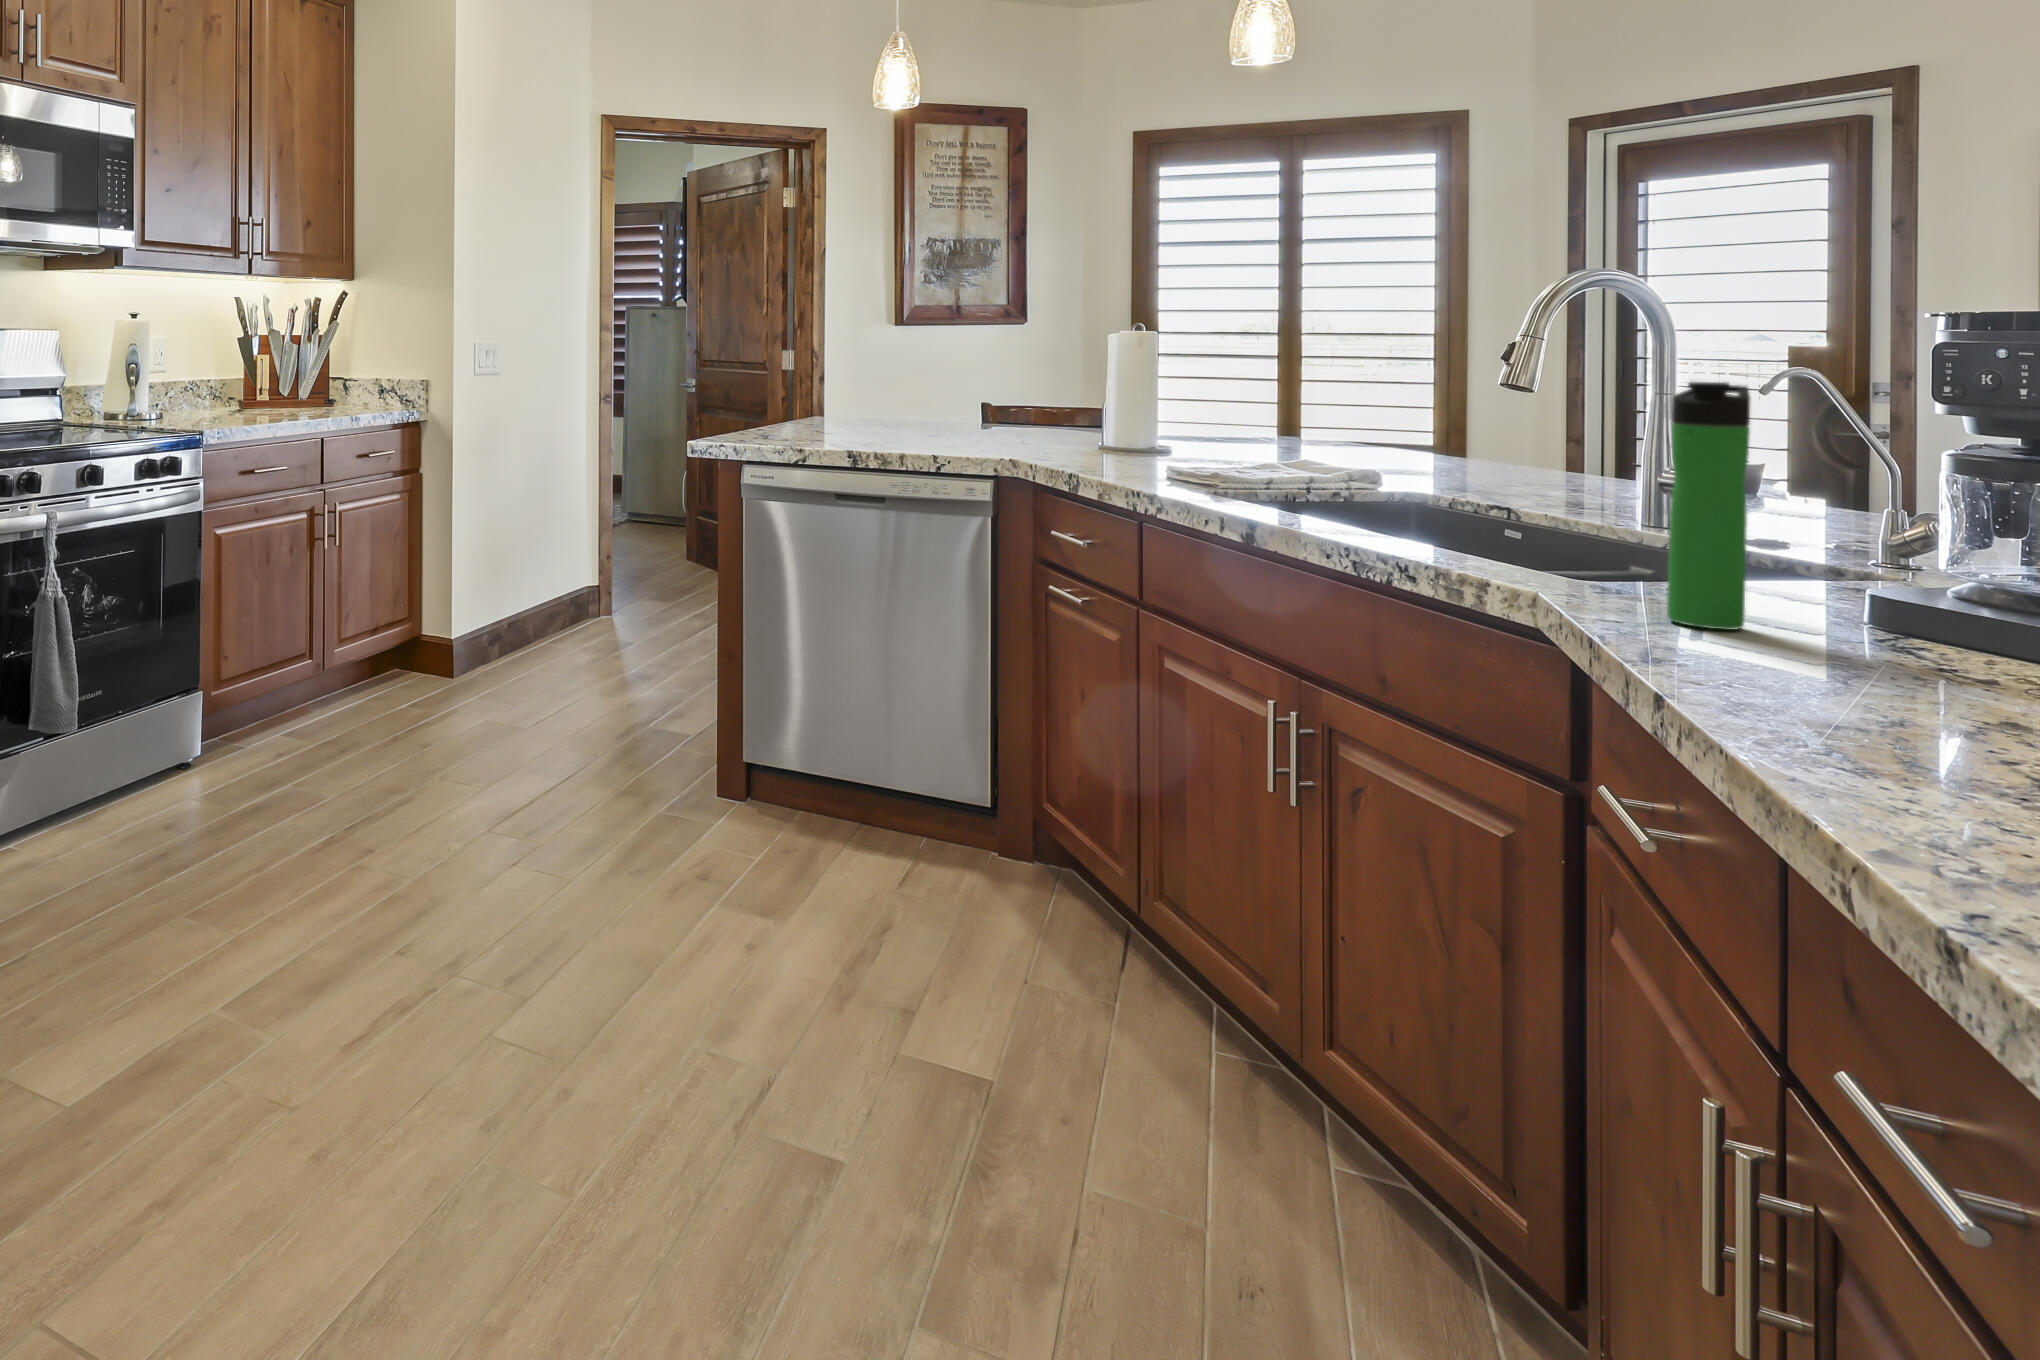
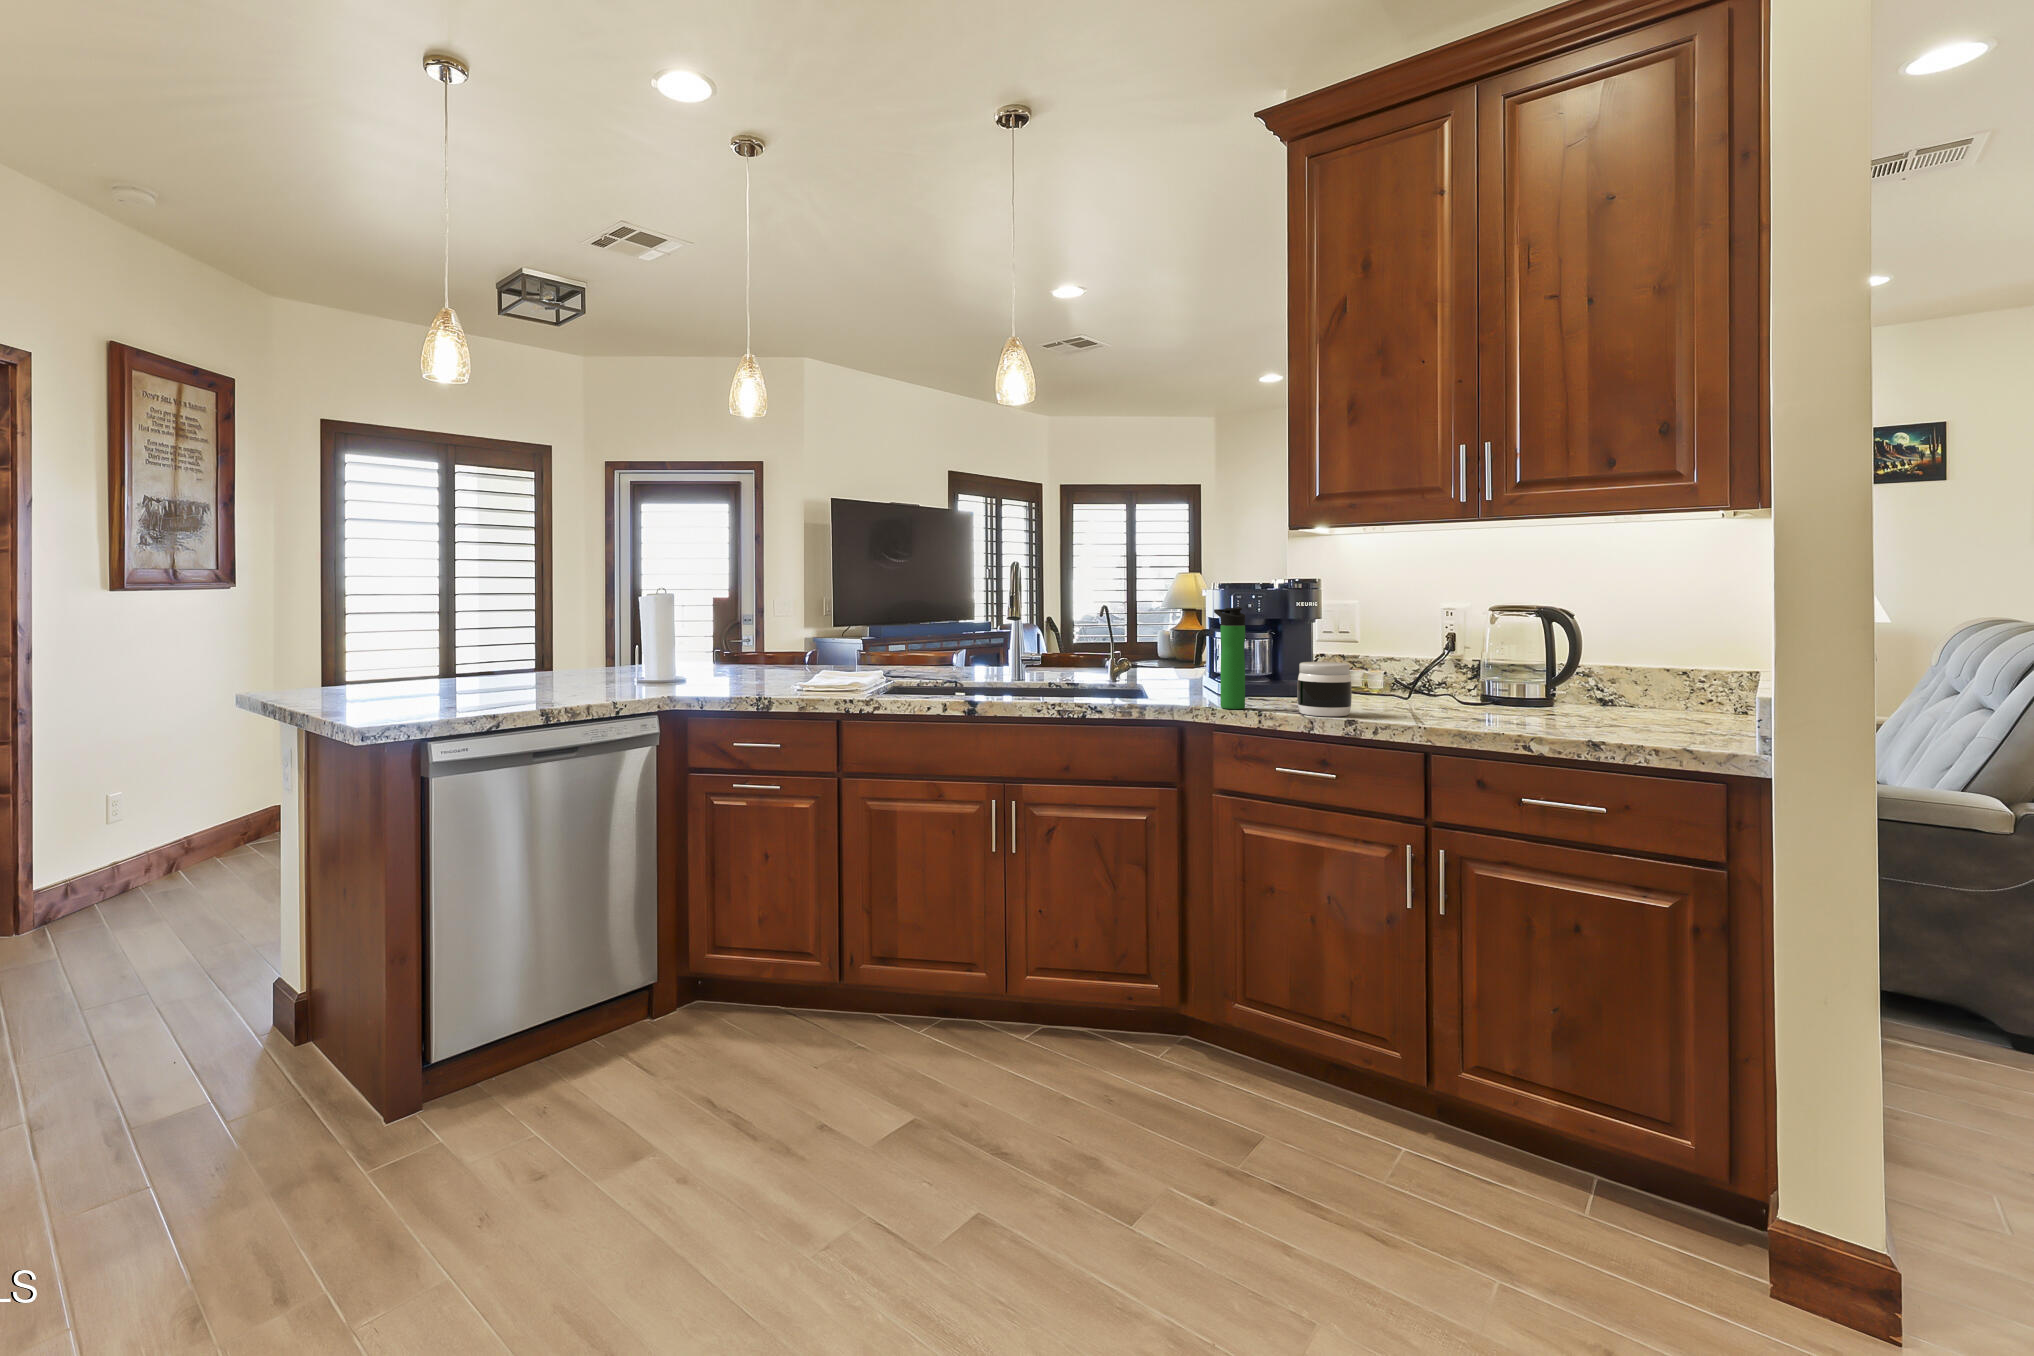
jar: none [1760,533,1959,698] -> present [1297,662,1352,716]

